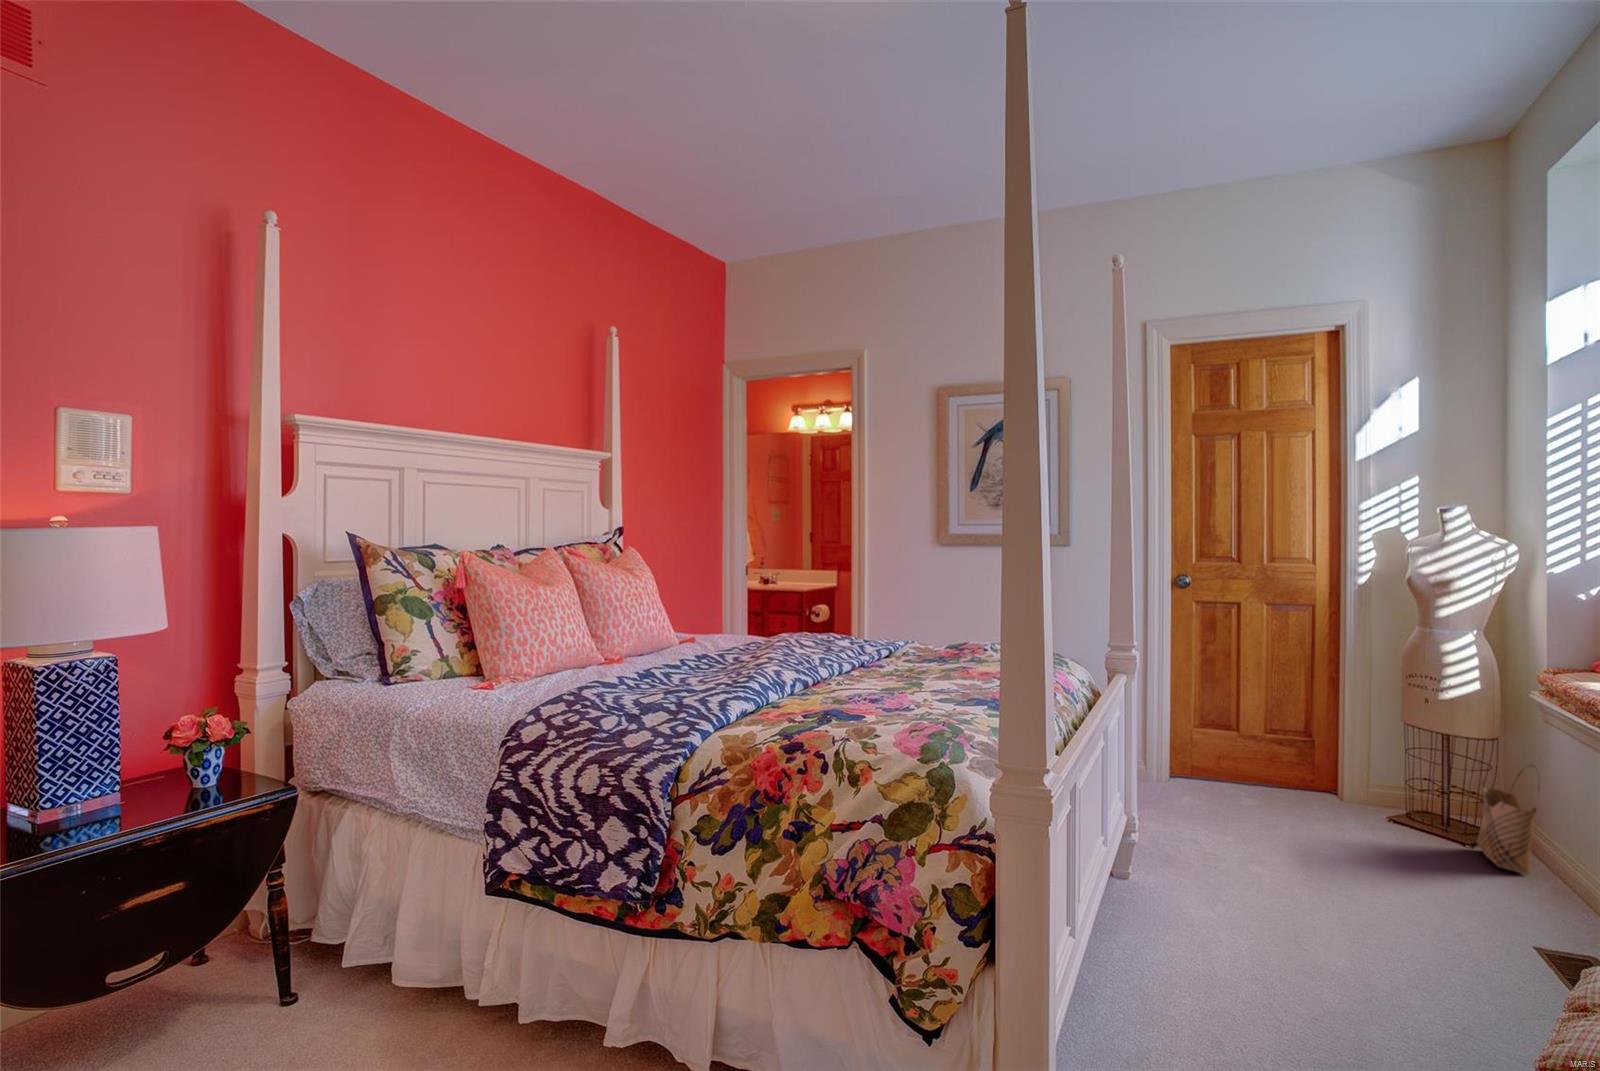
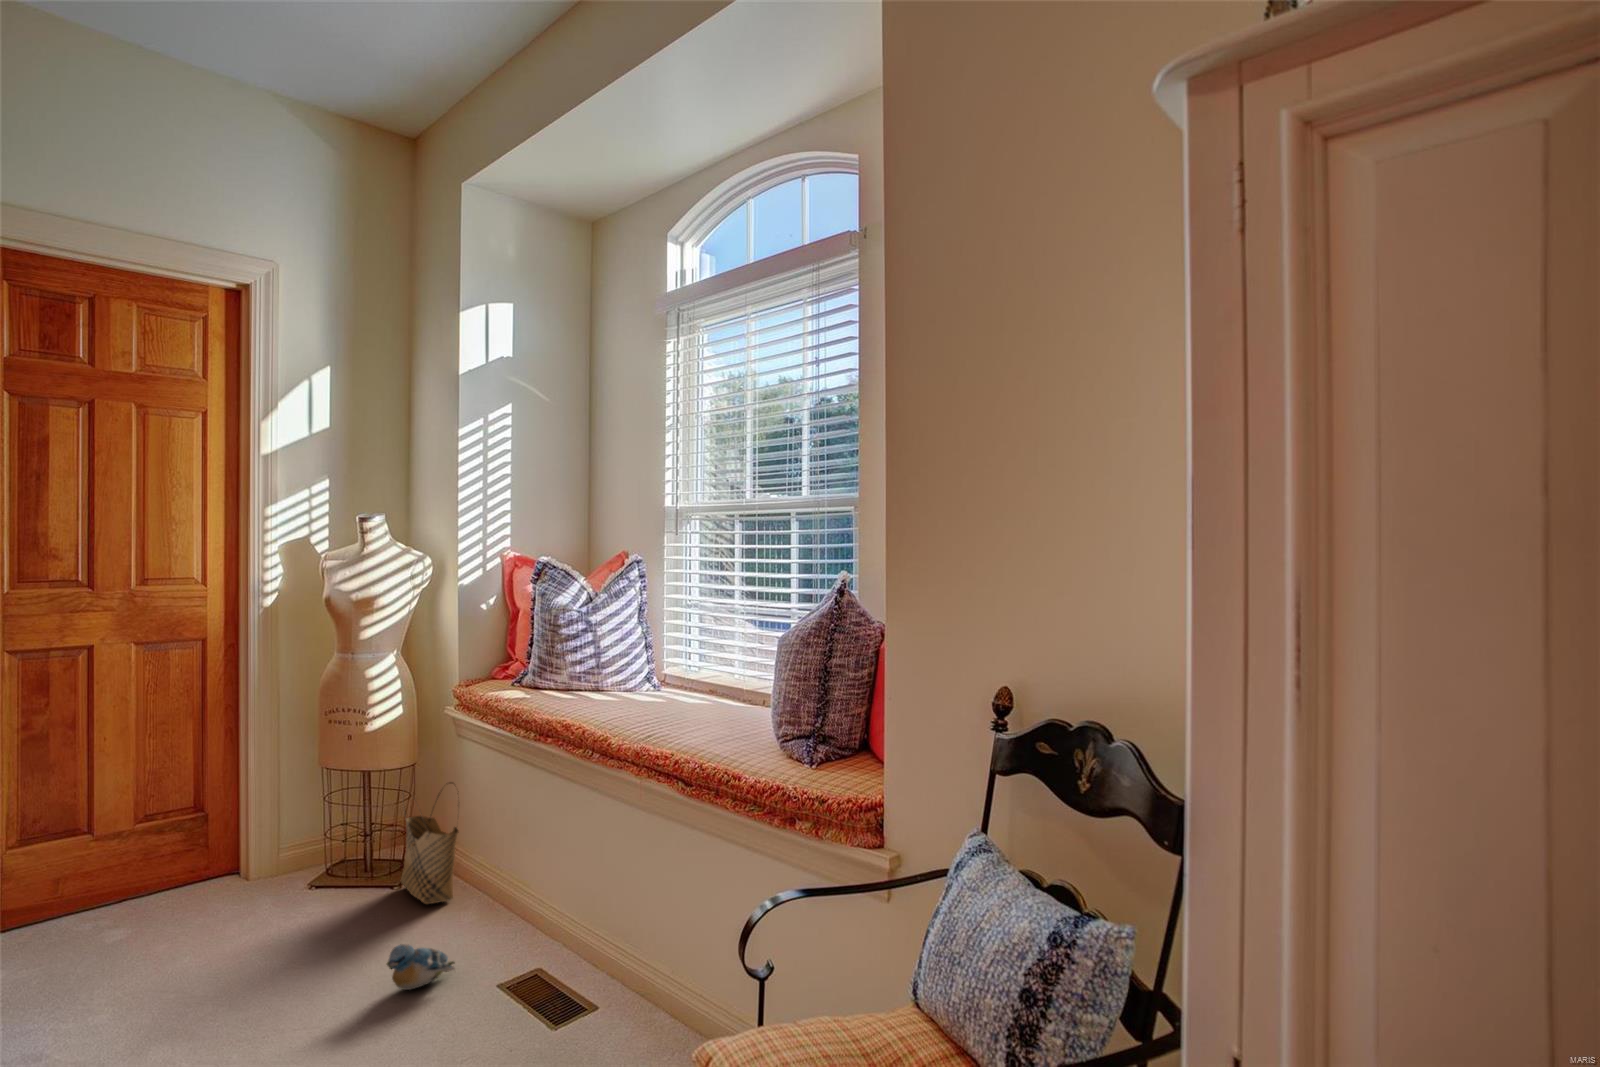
plush toy: none [1444,871,1515,916] -> present [387,944,455,990]

